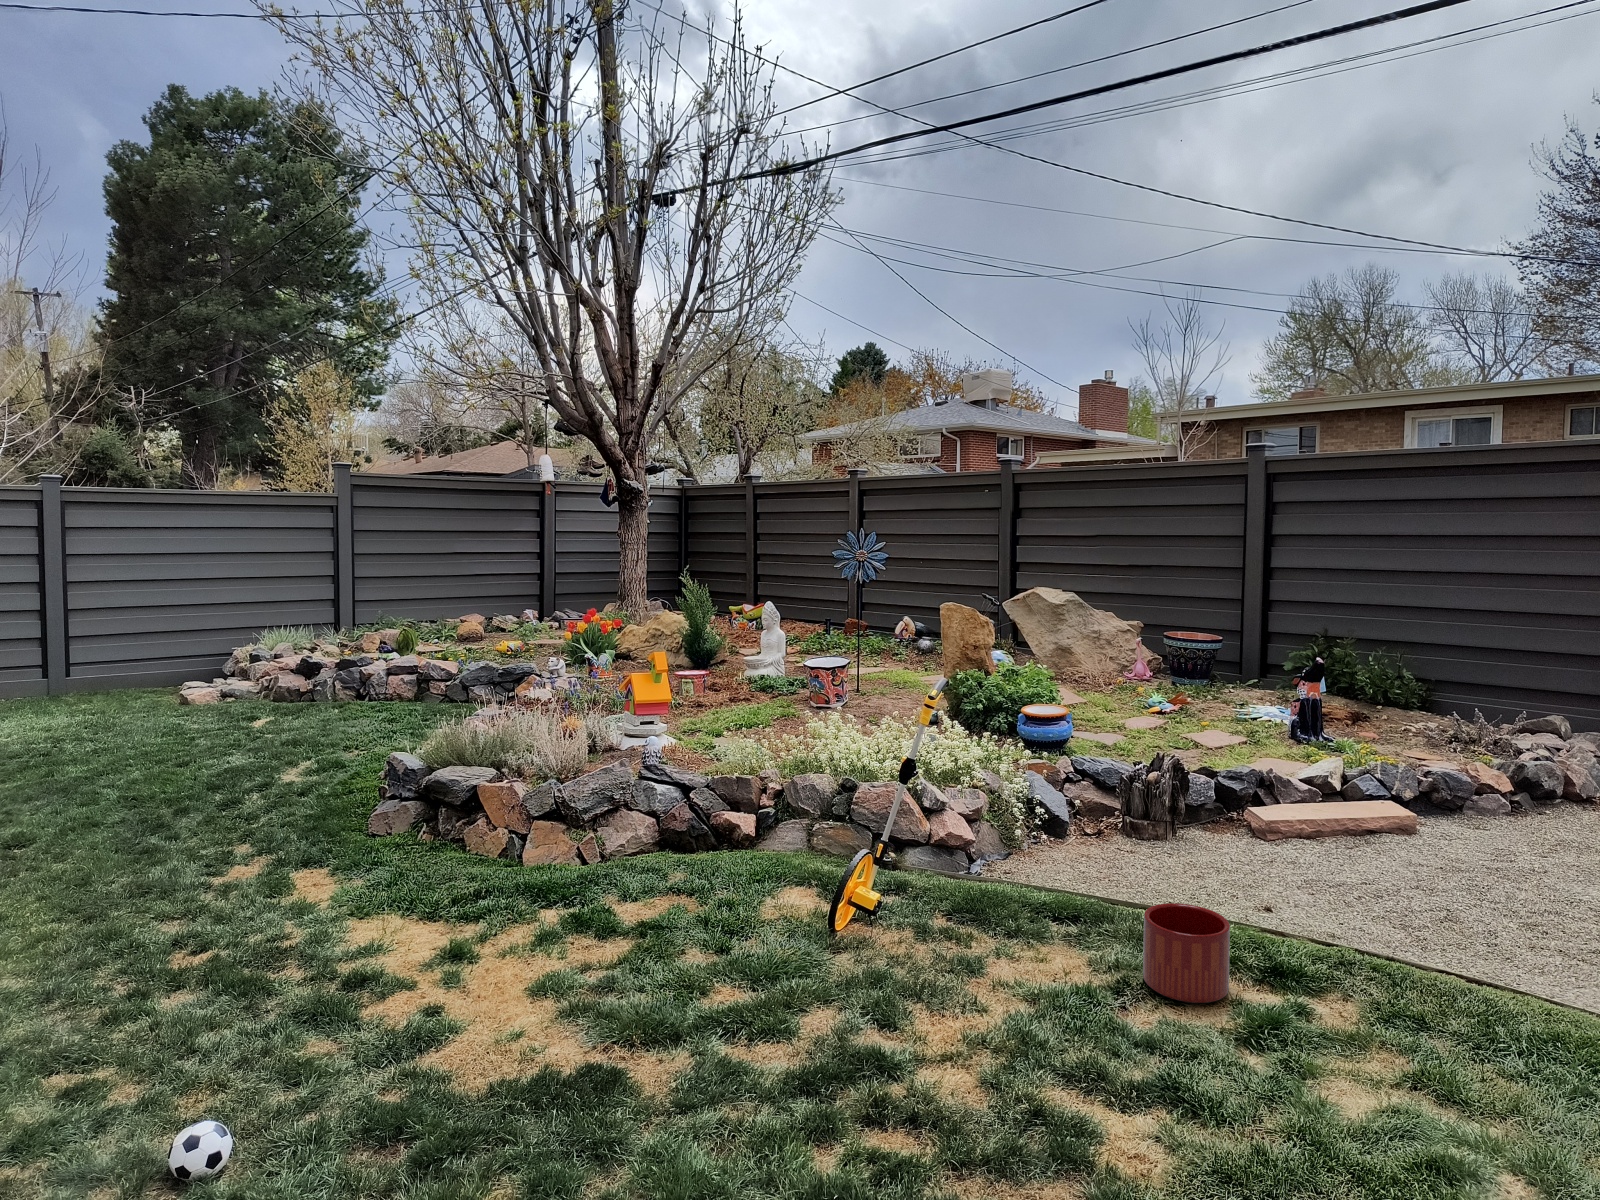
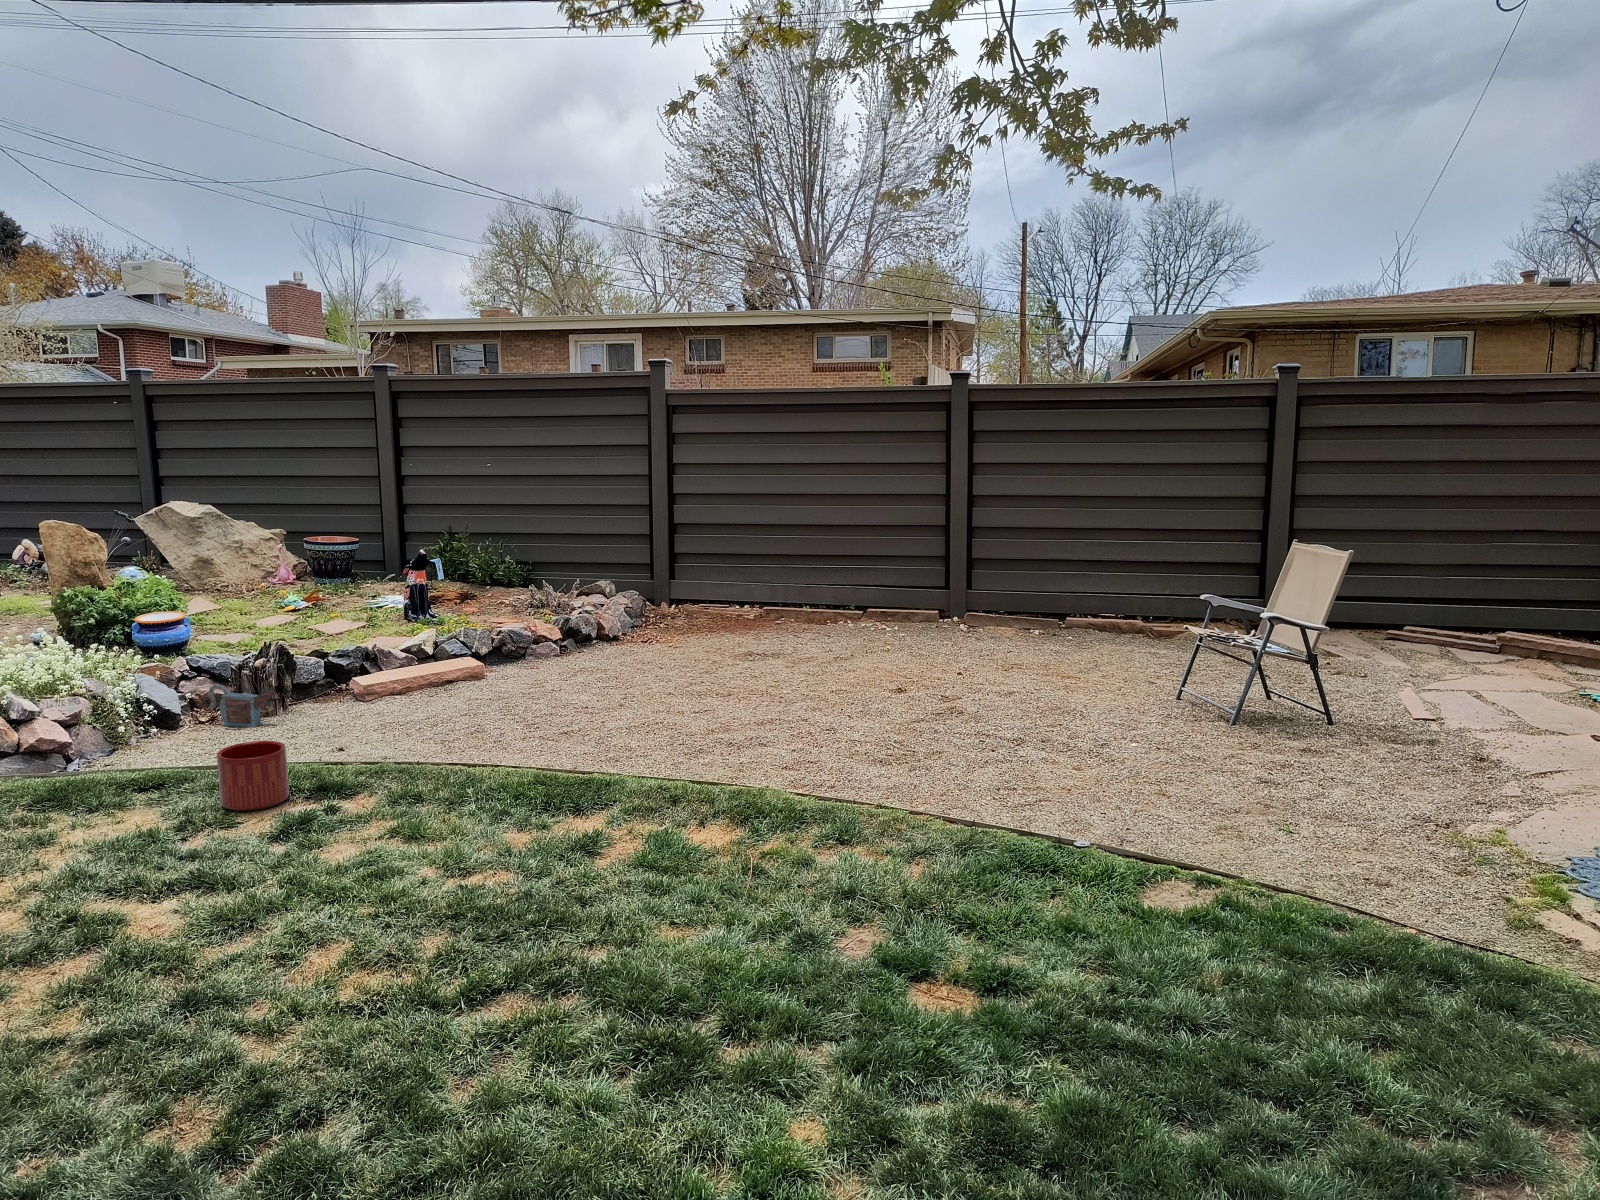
watering can: none [1097,797,1174,854] -> present [209,685,276,727]

